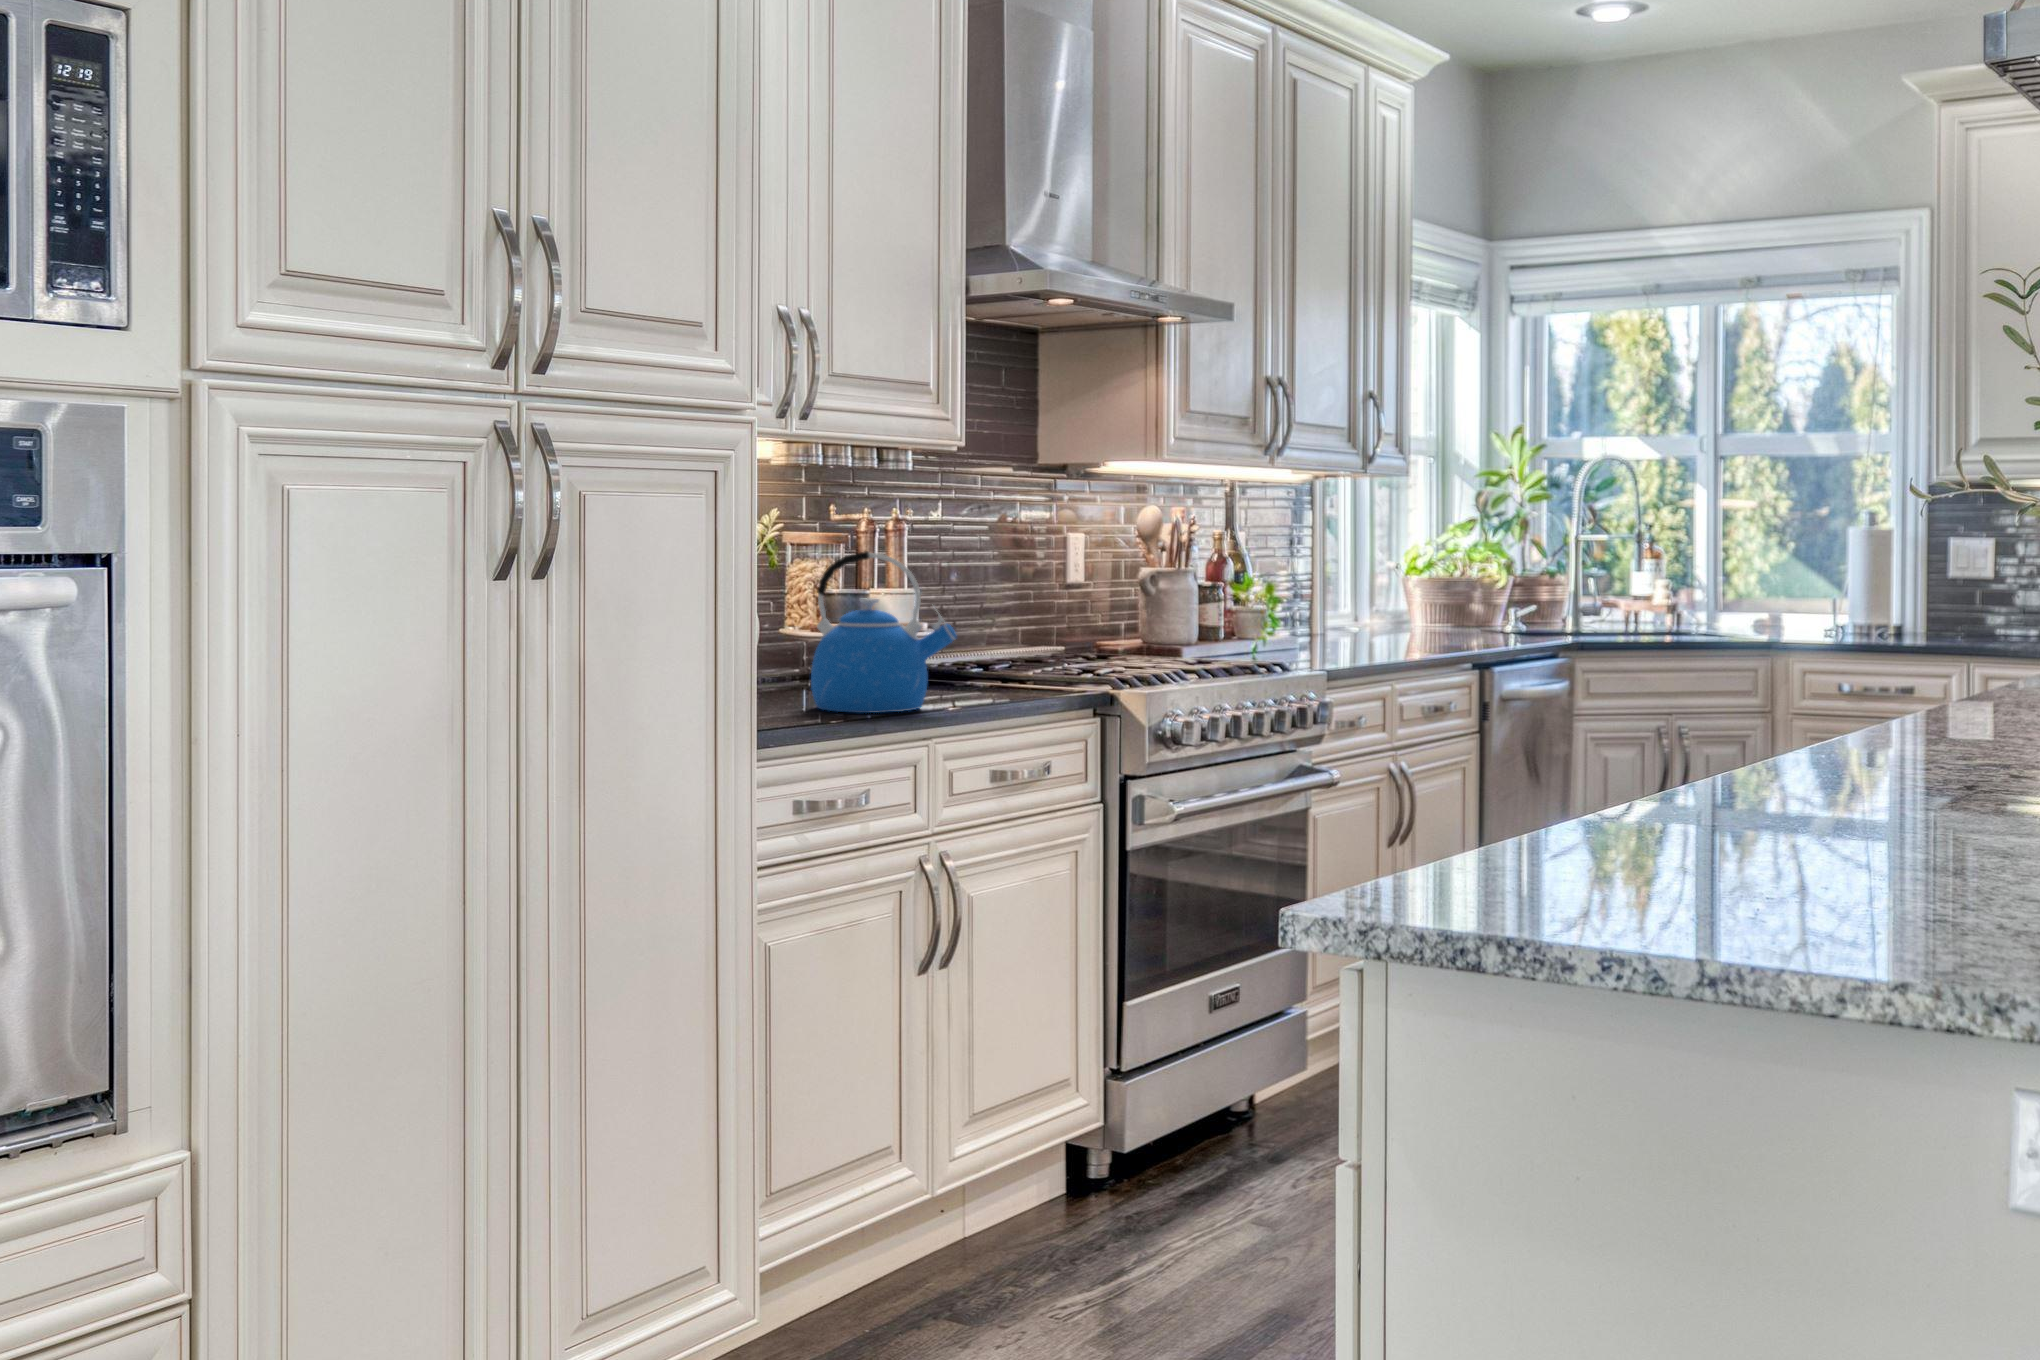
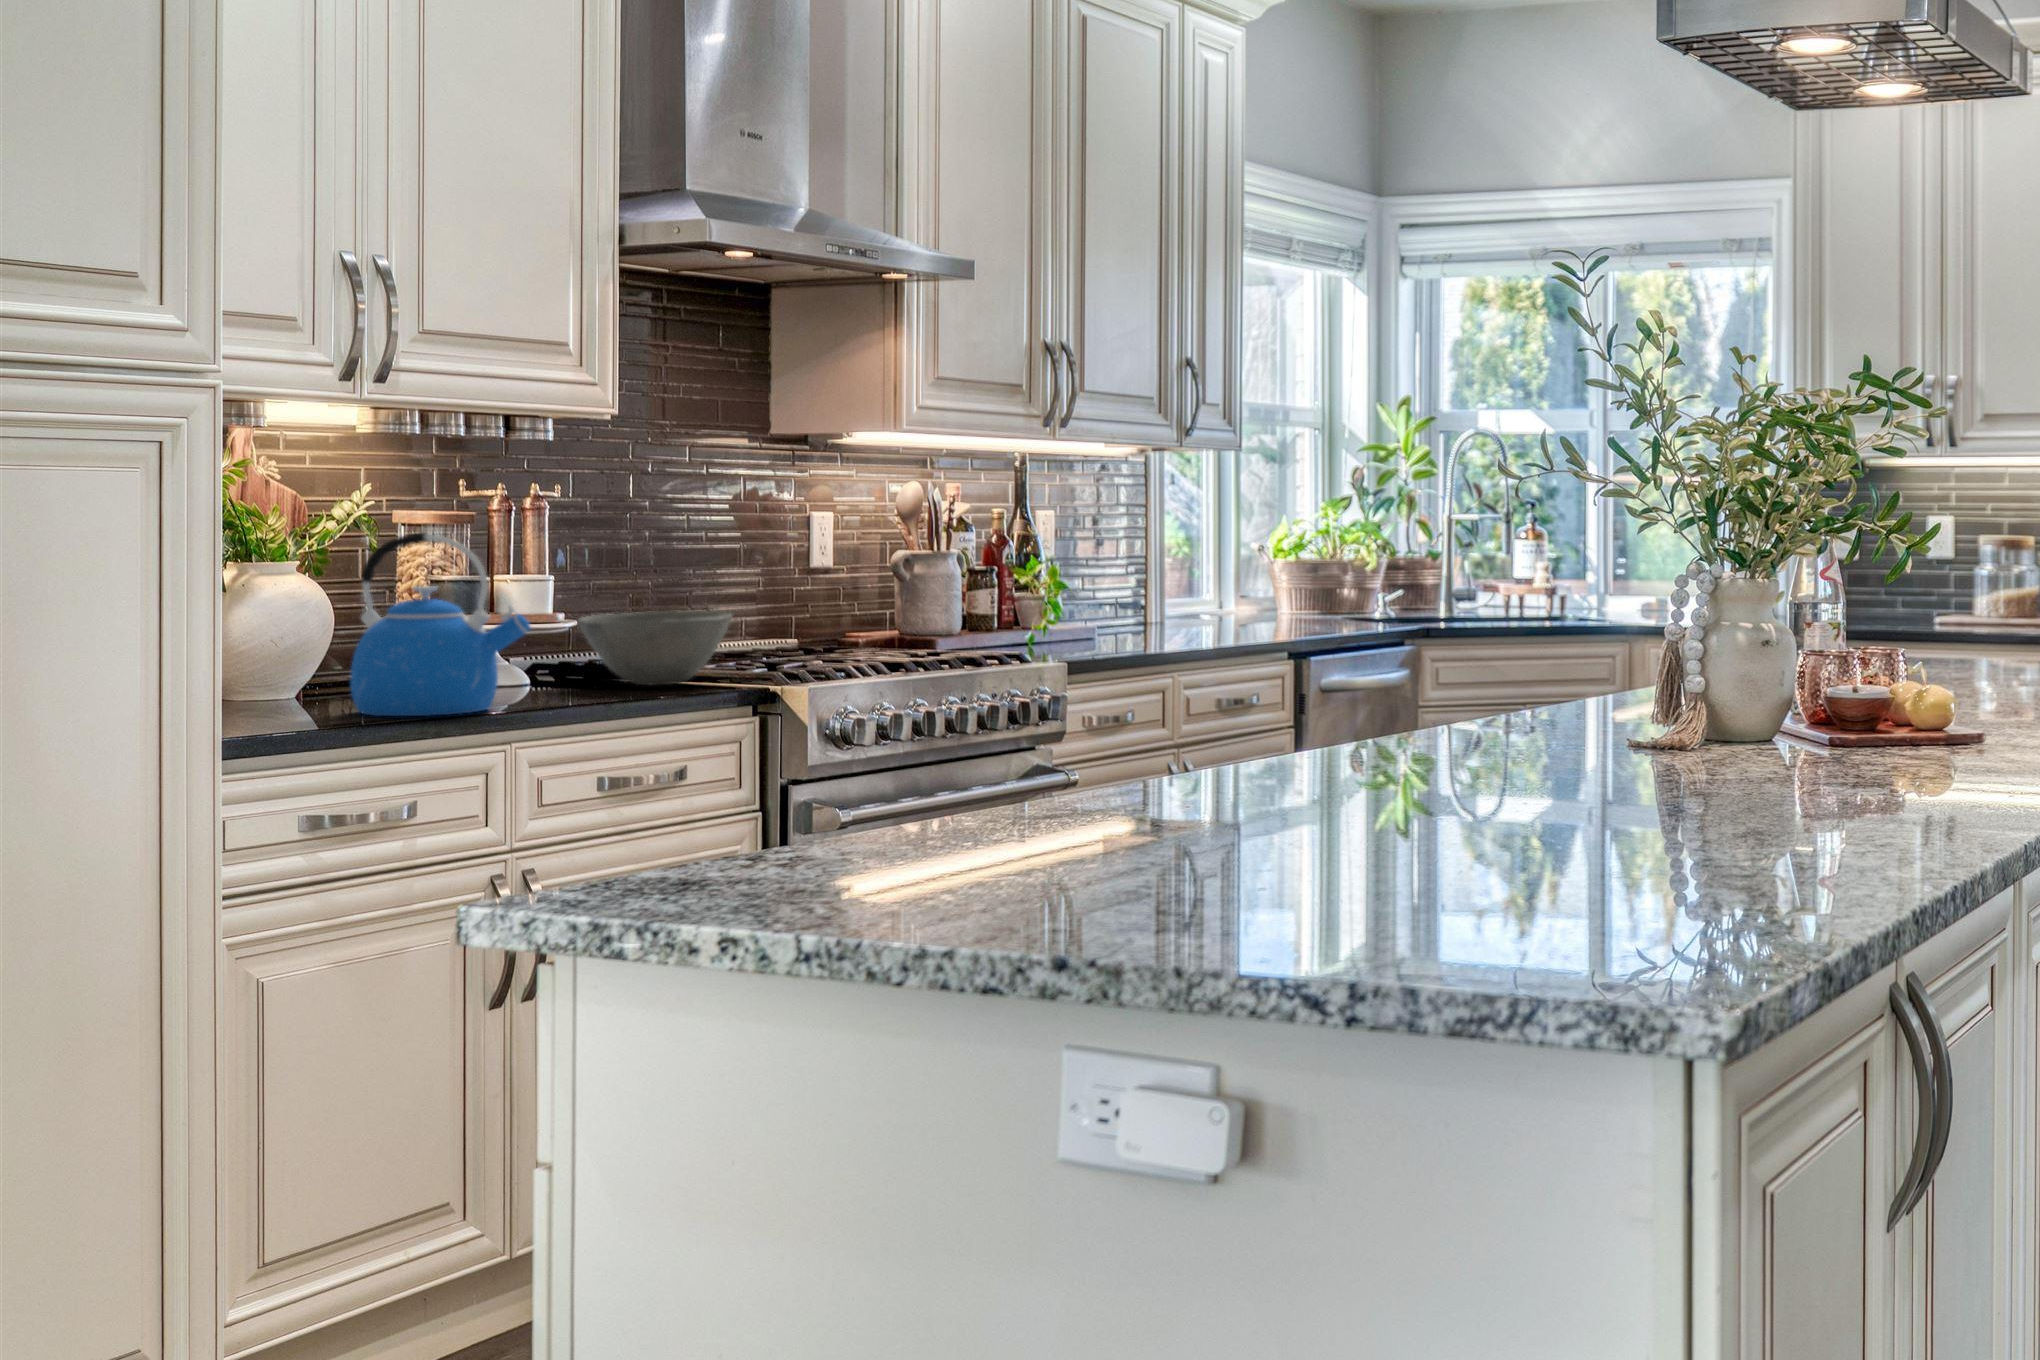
bowl: none [954,621,1084,688] -> present [578,611,732,685]

